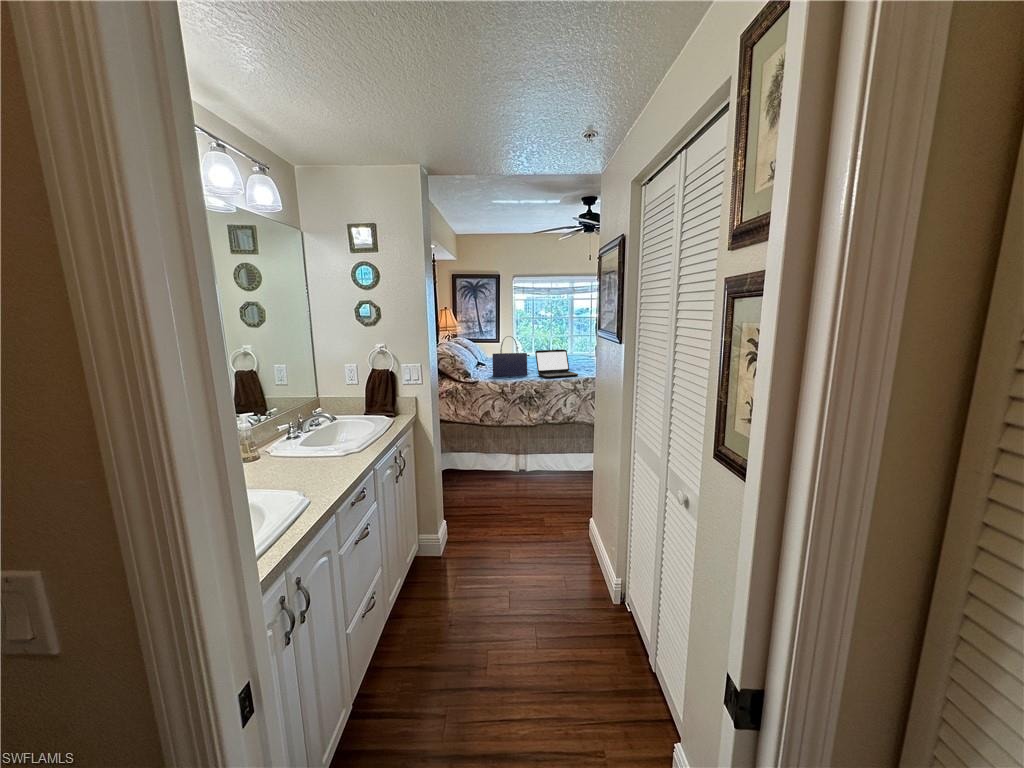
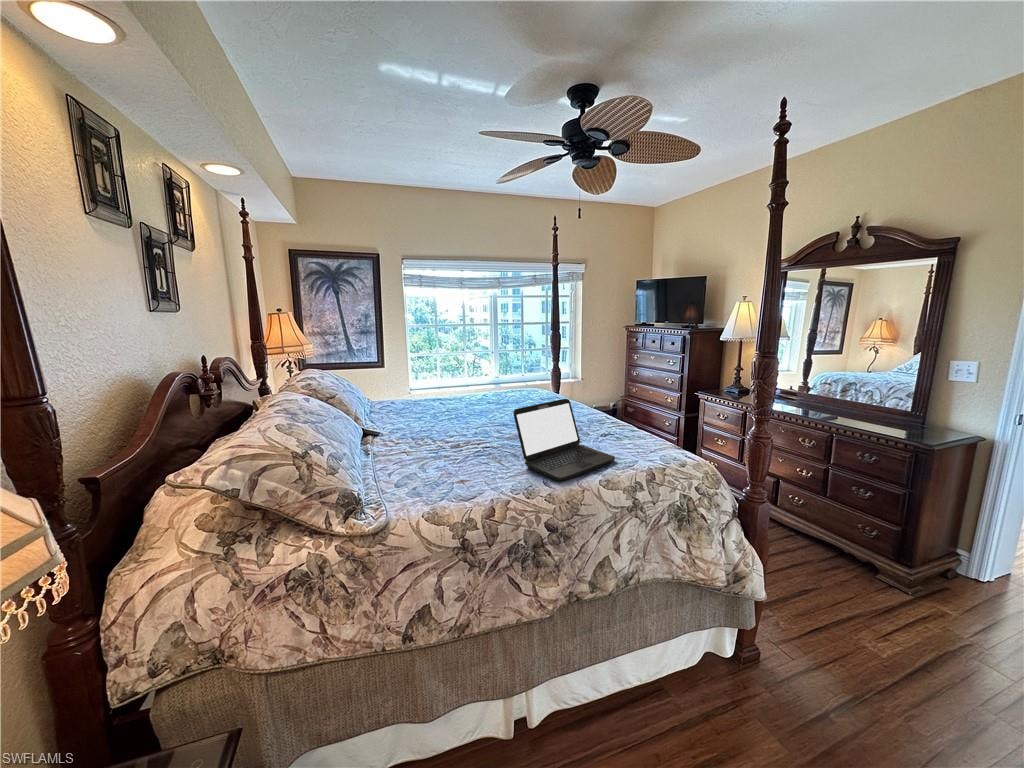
tote bag: present [492,336,530,376] -> none [411,380,499,484]

